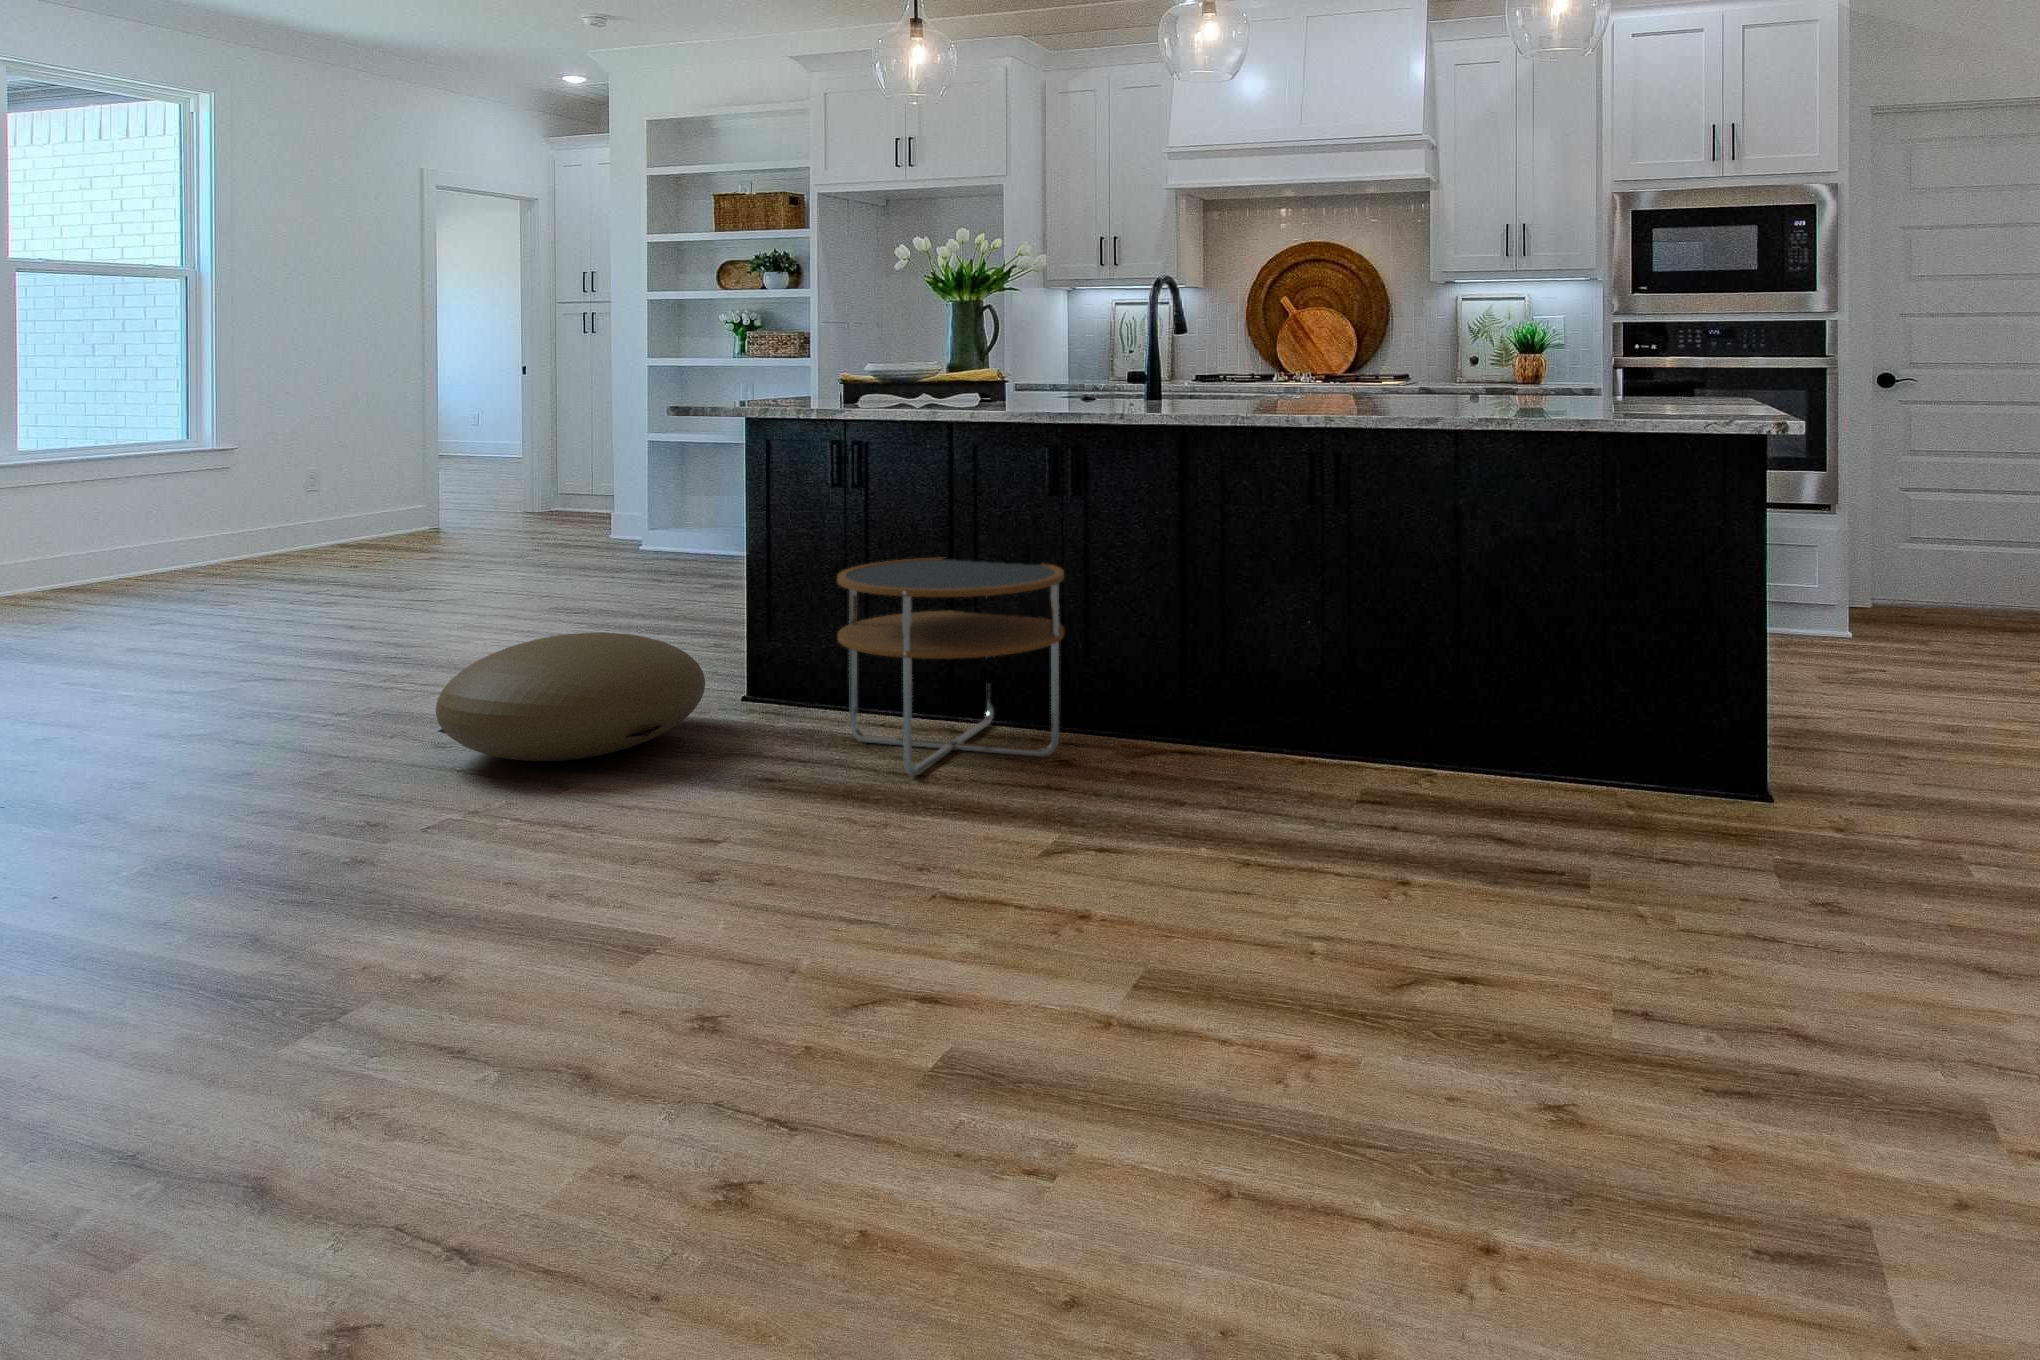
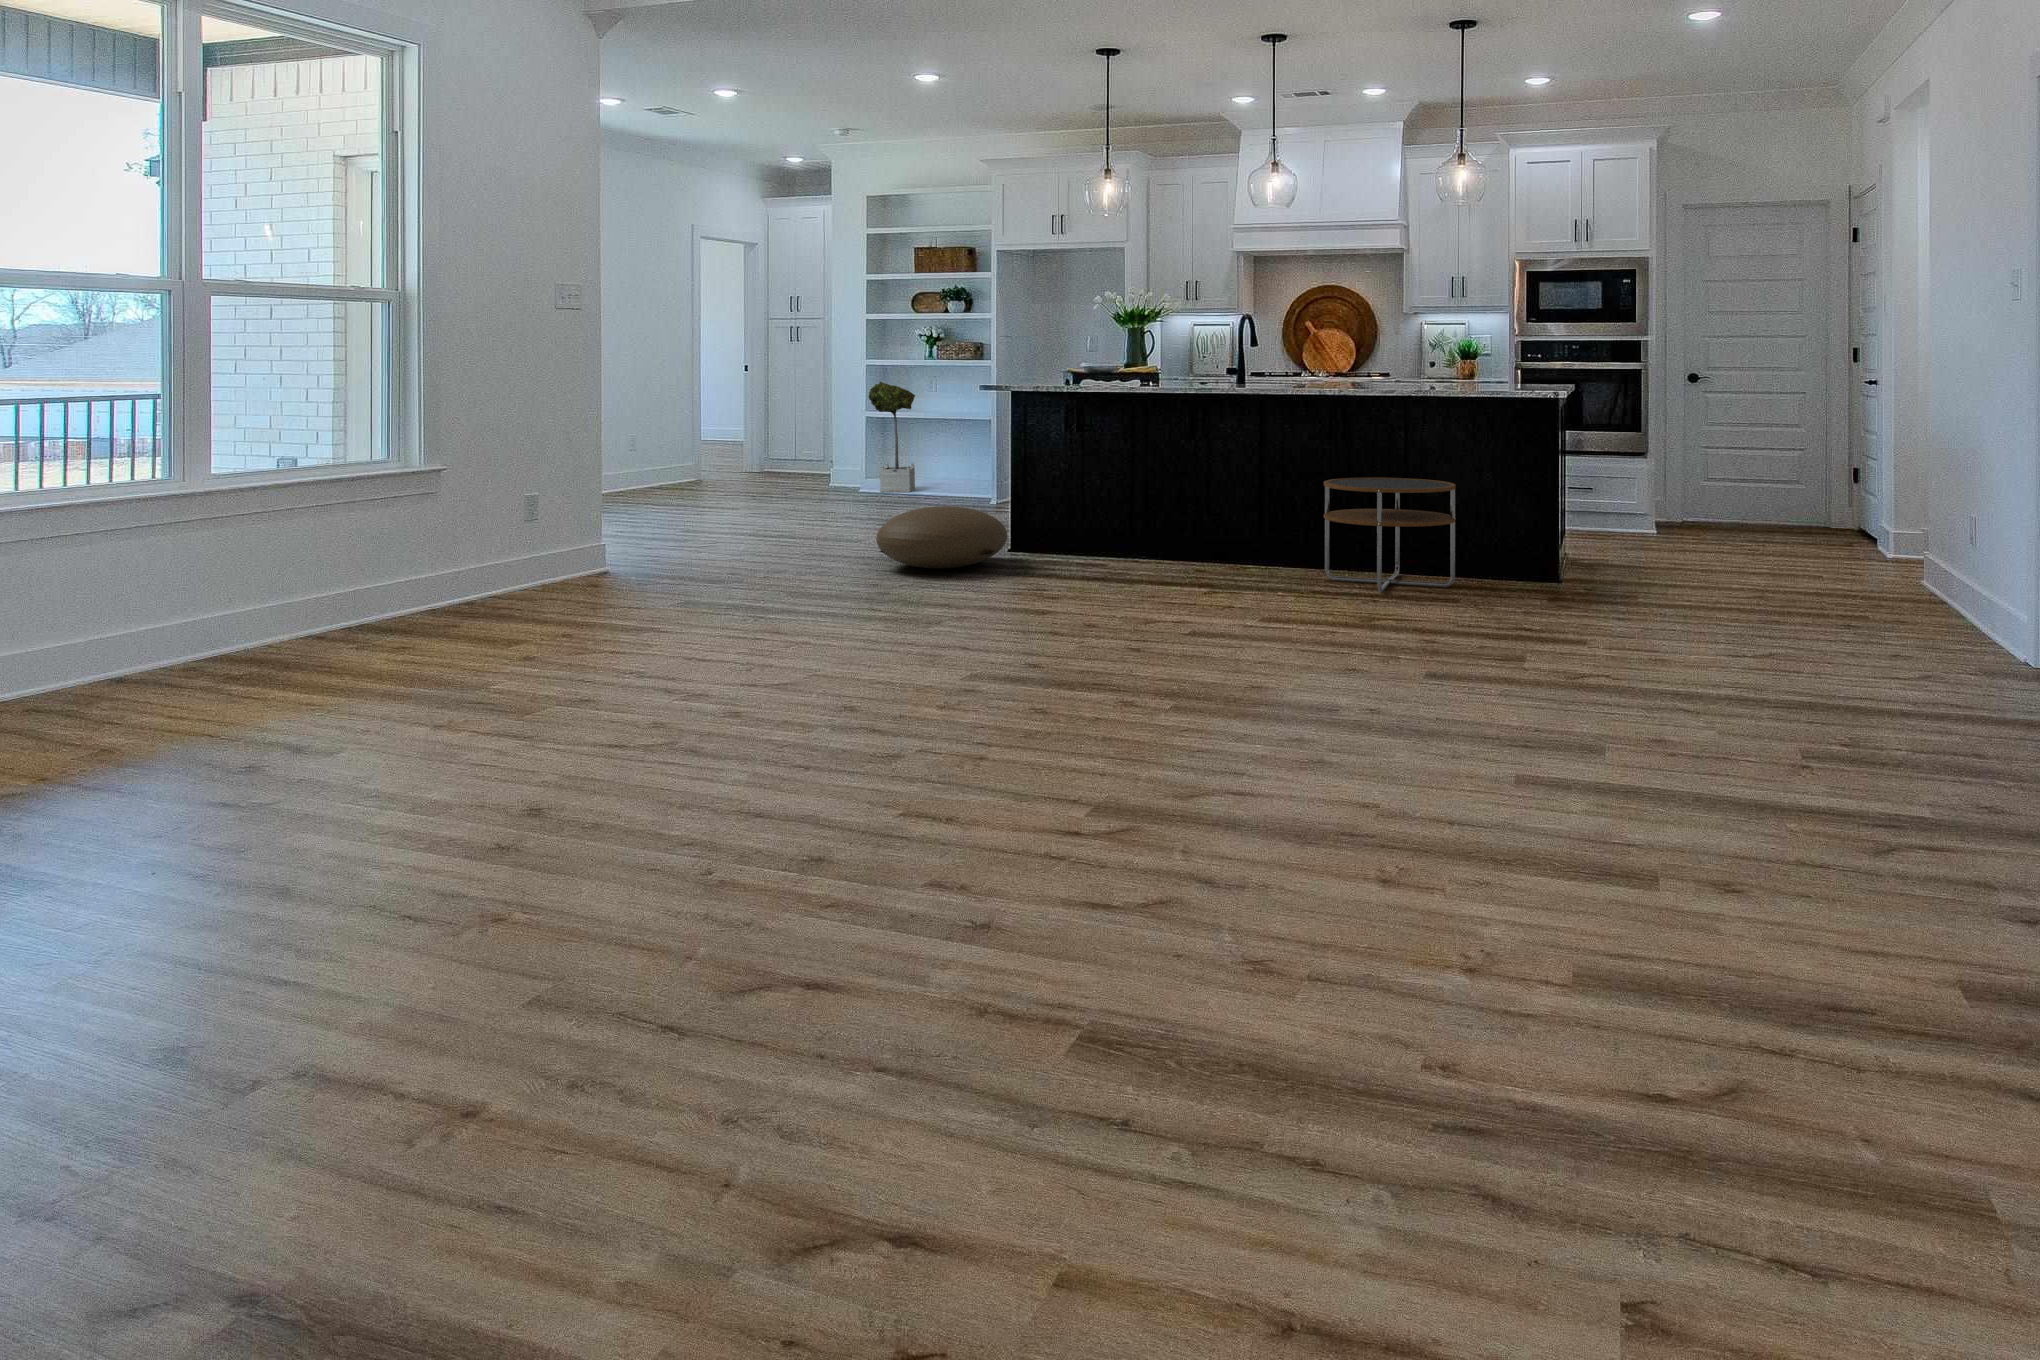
potted tree: none [639,392,713,556] -> present [868,381,915,492]
side table: present [837,558,1064,776] -> present [1324,478,1456,592]

